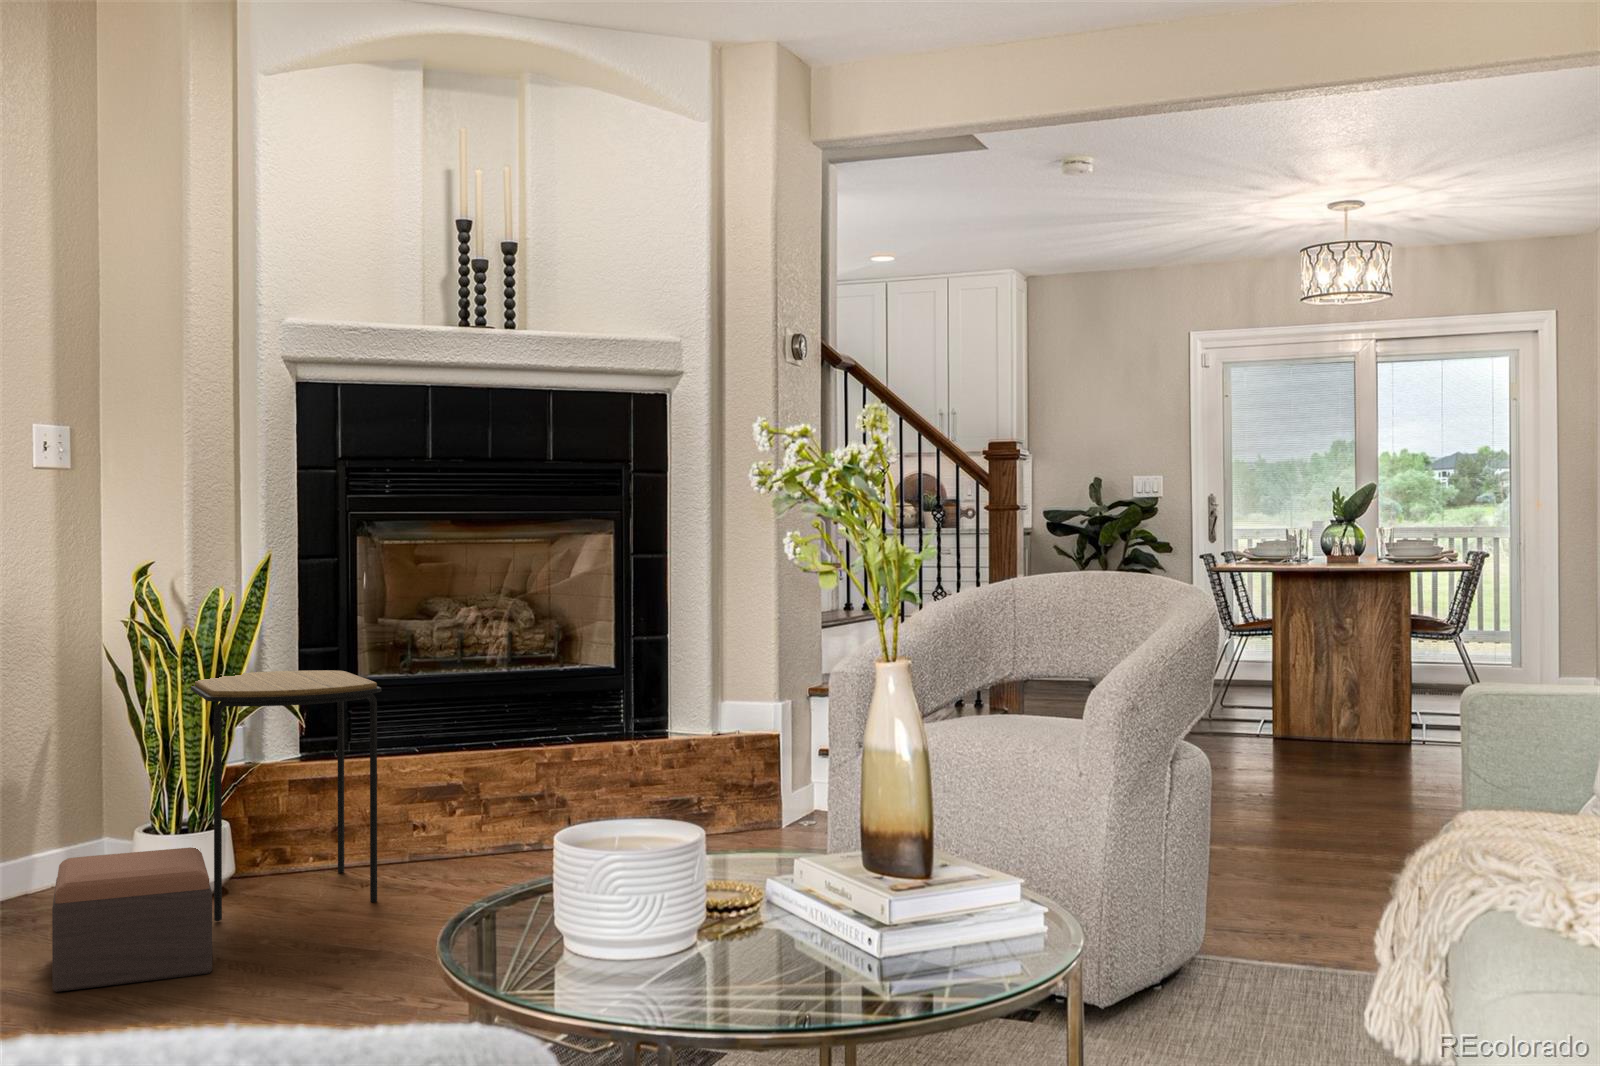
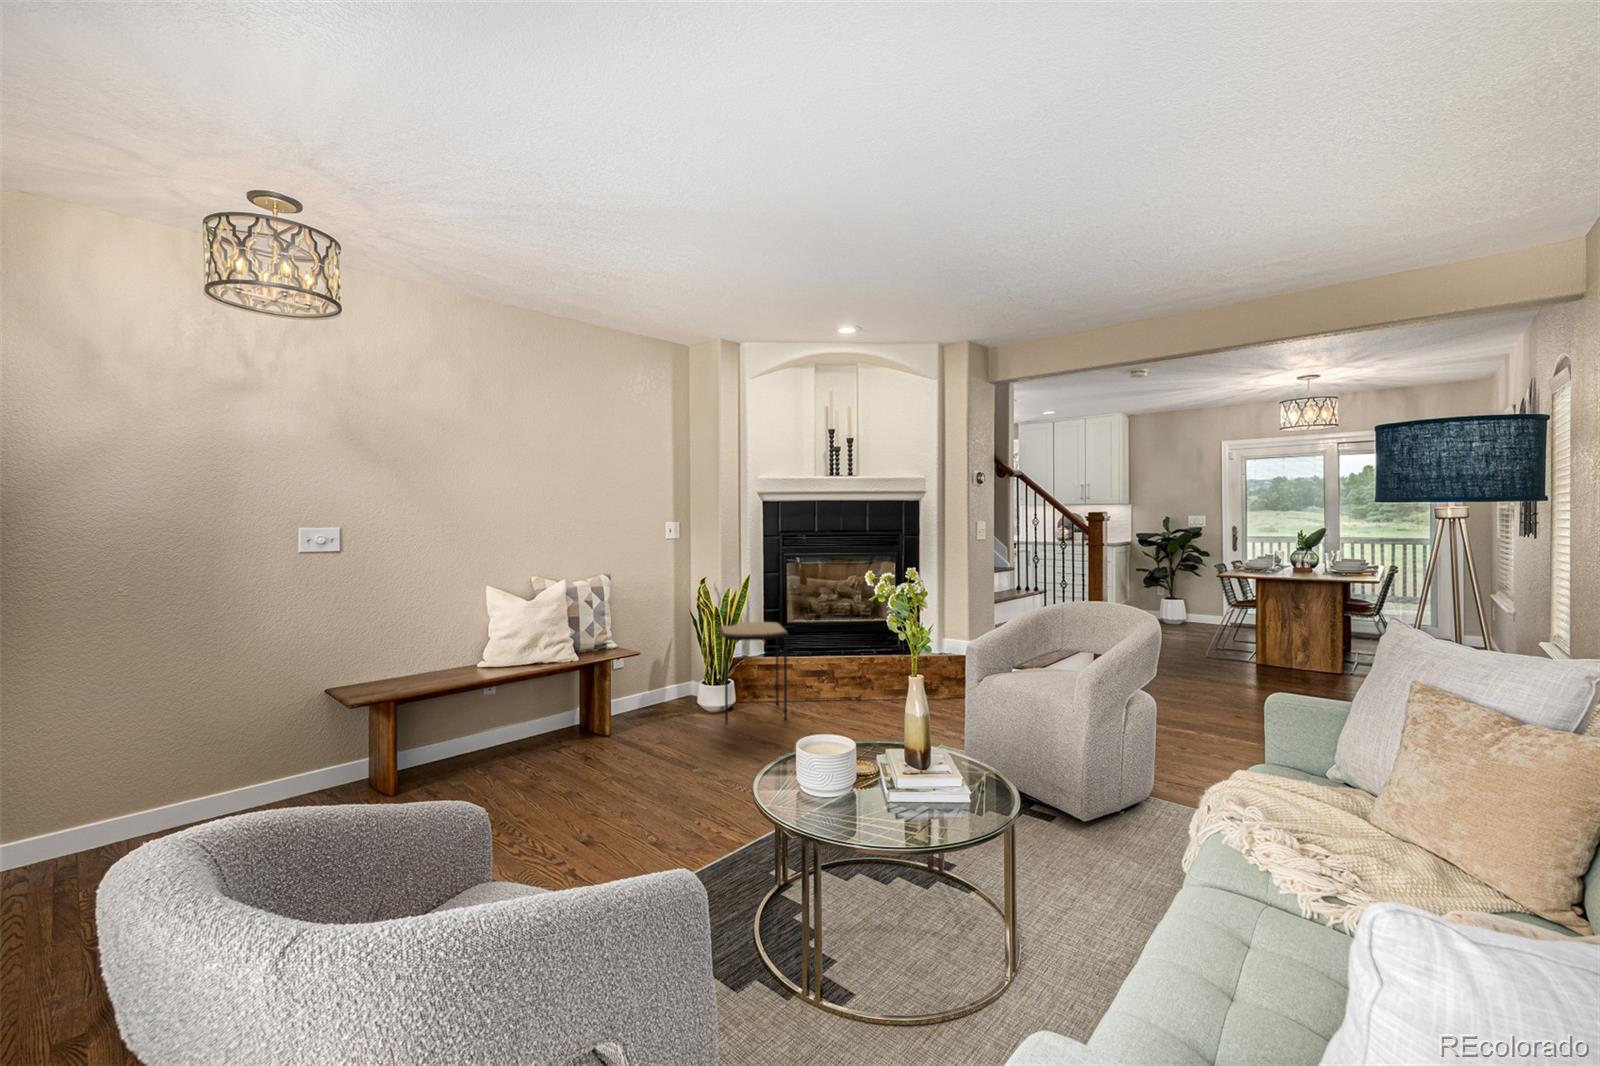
footstool: present [52,847,212,992] -> none [664,695,720,747]

